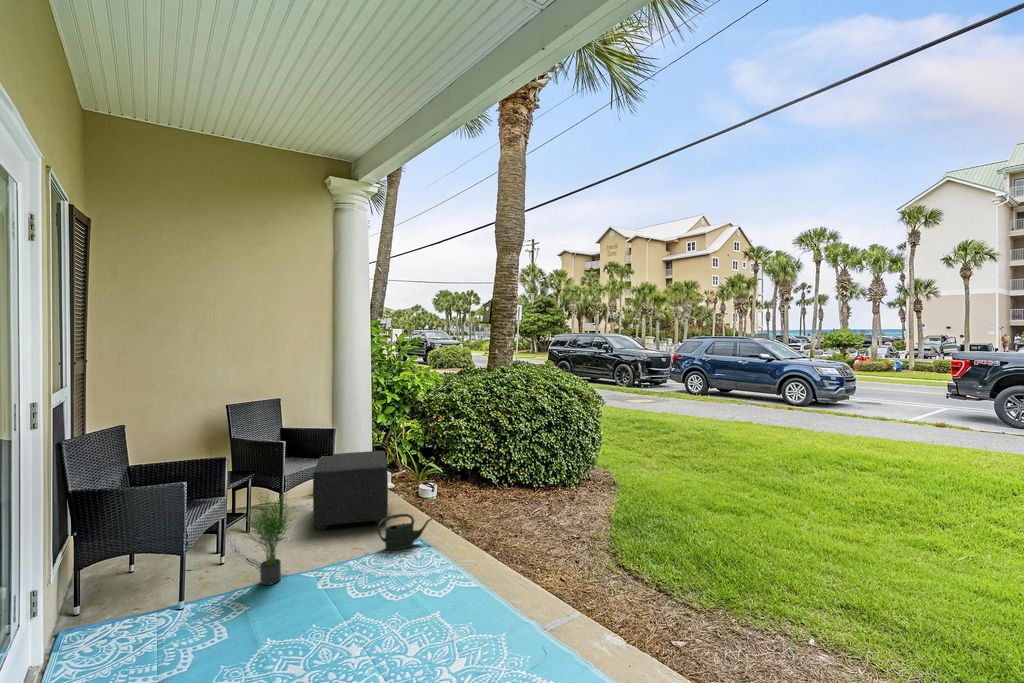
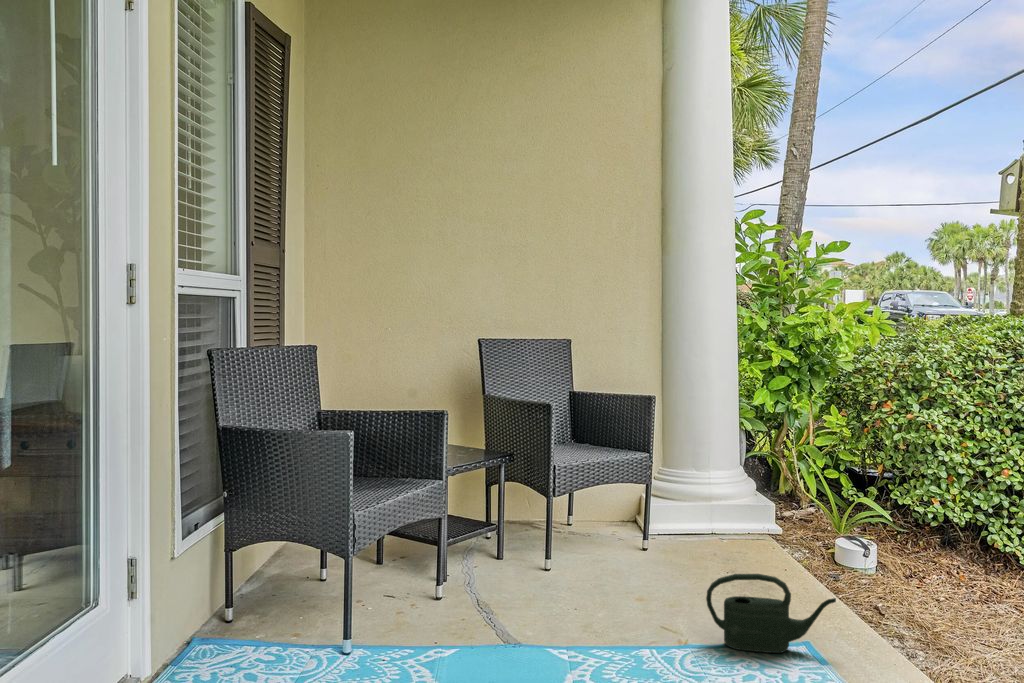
ottoman: present [313,451,388,530] -> none [599,446,754,596]
potted plant: present [238,494,294,585] -> none [417,472,546,653]

